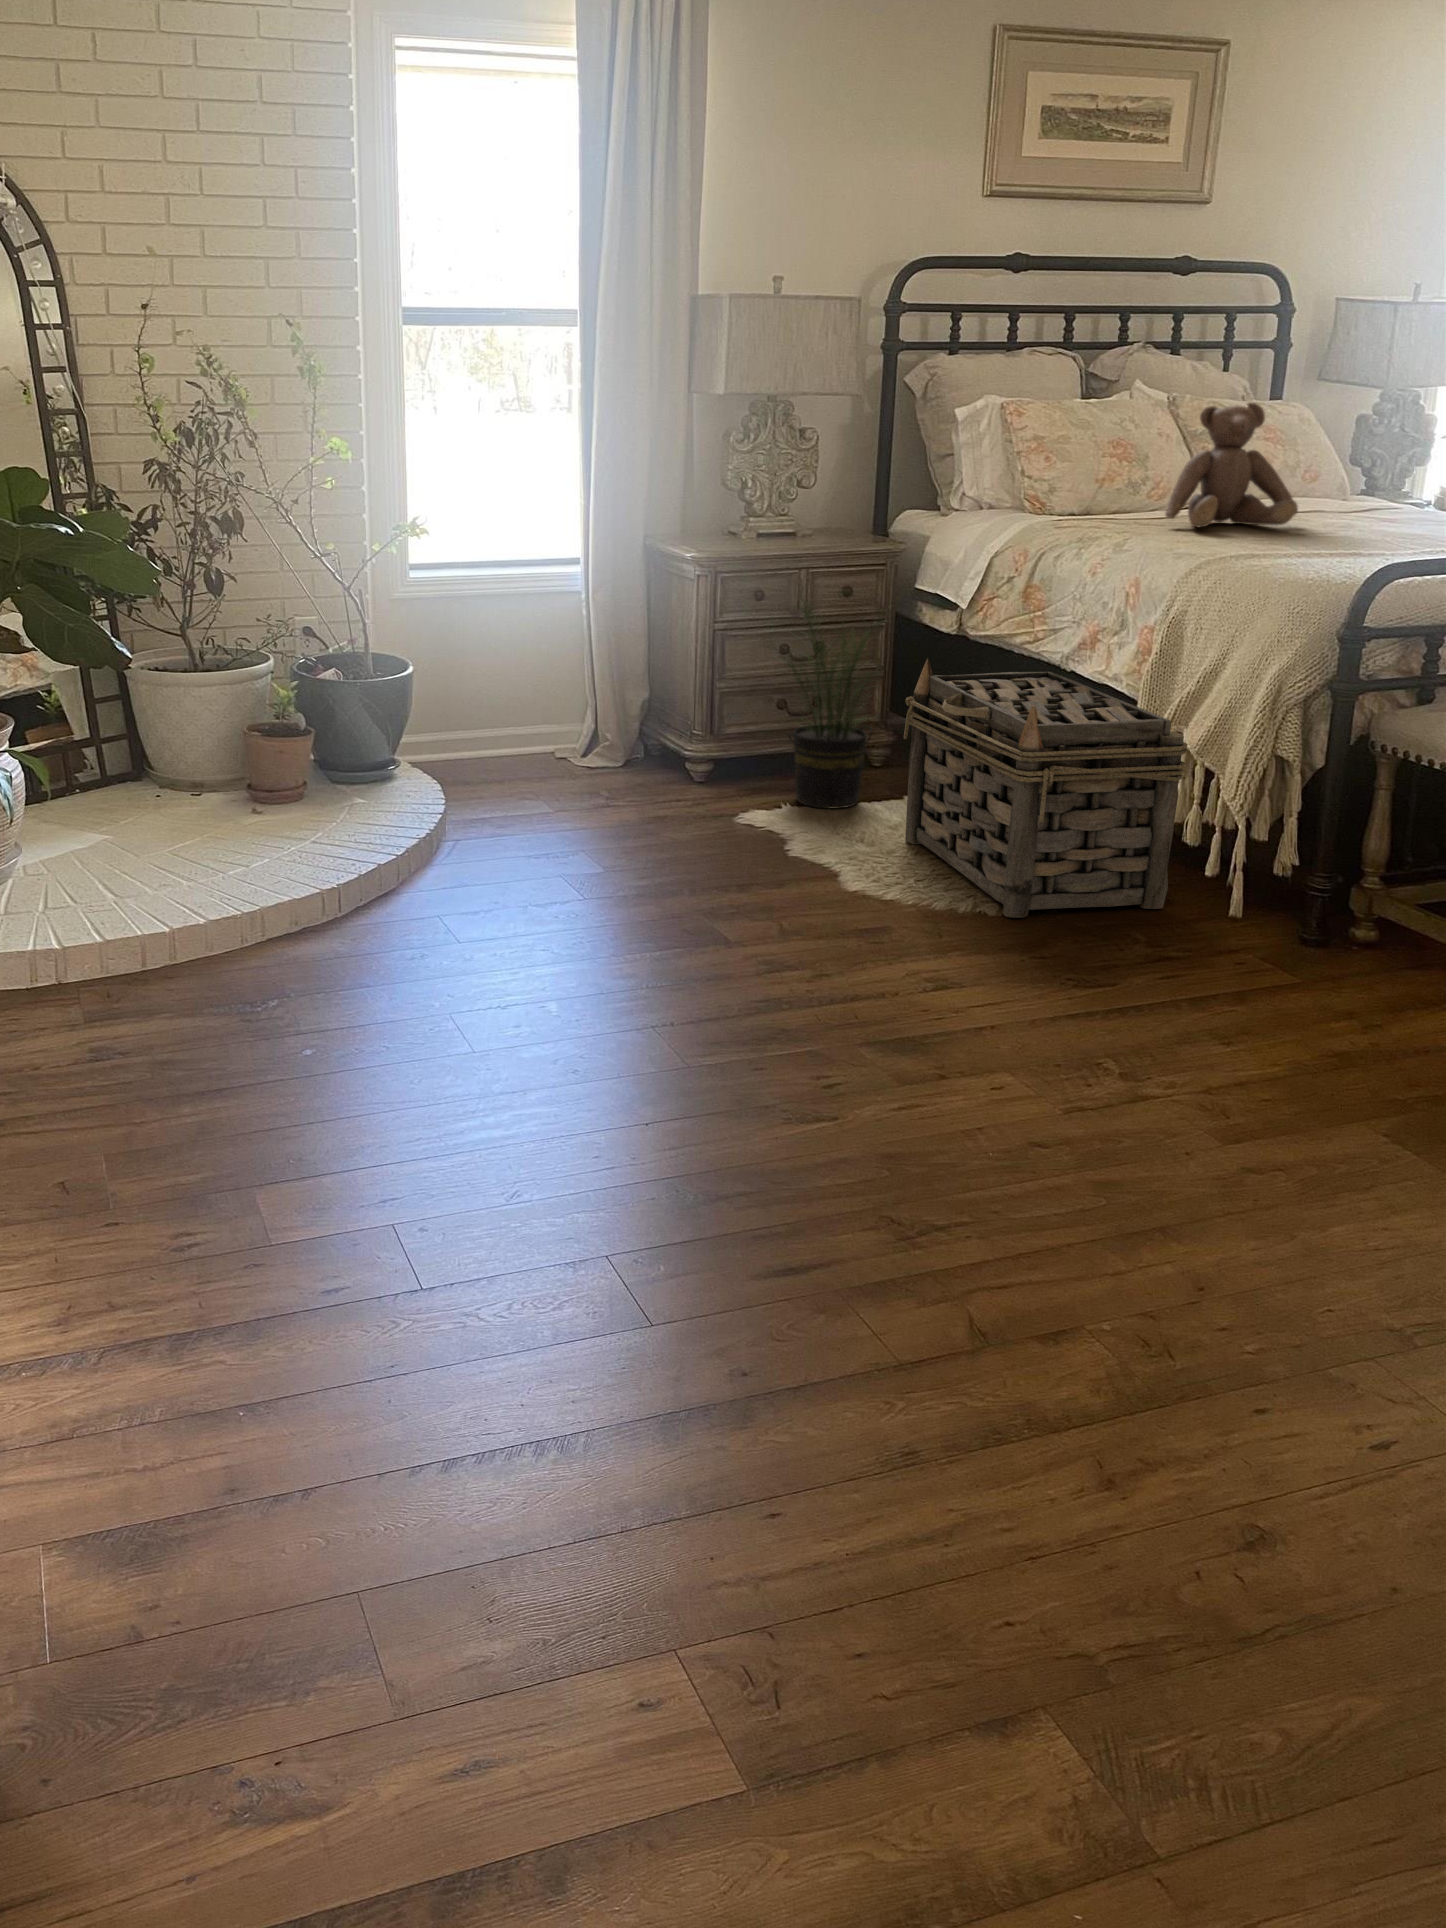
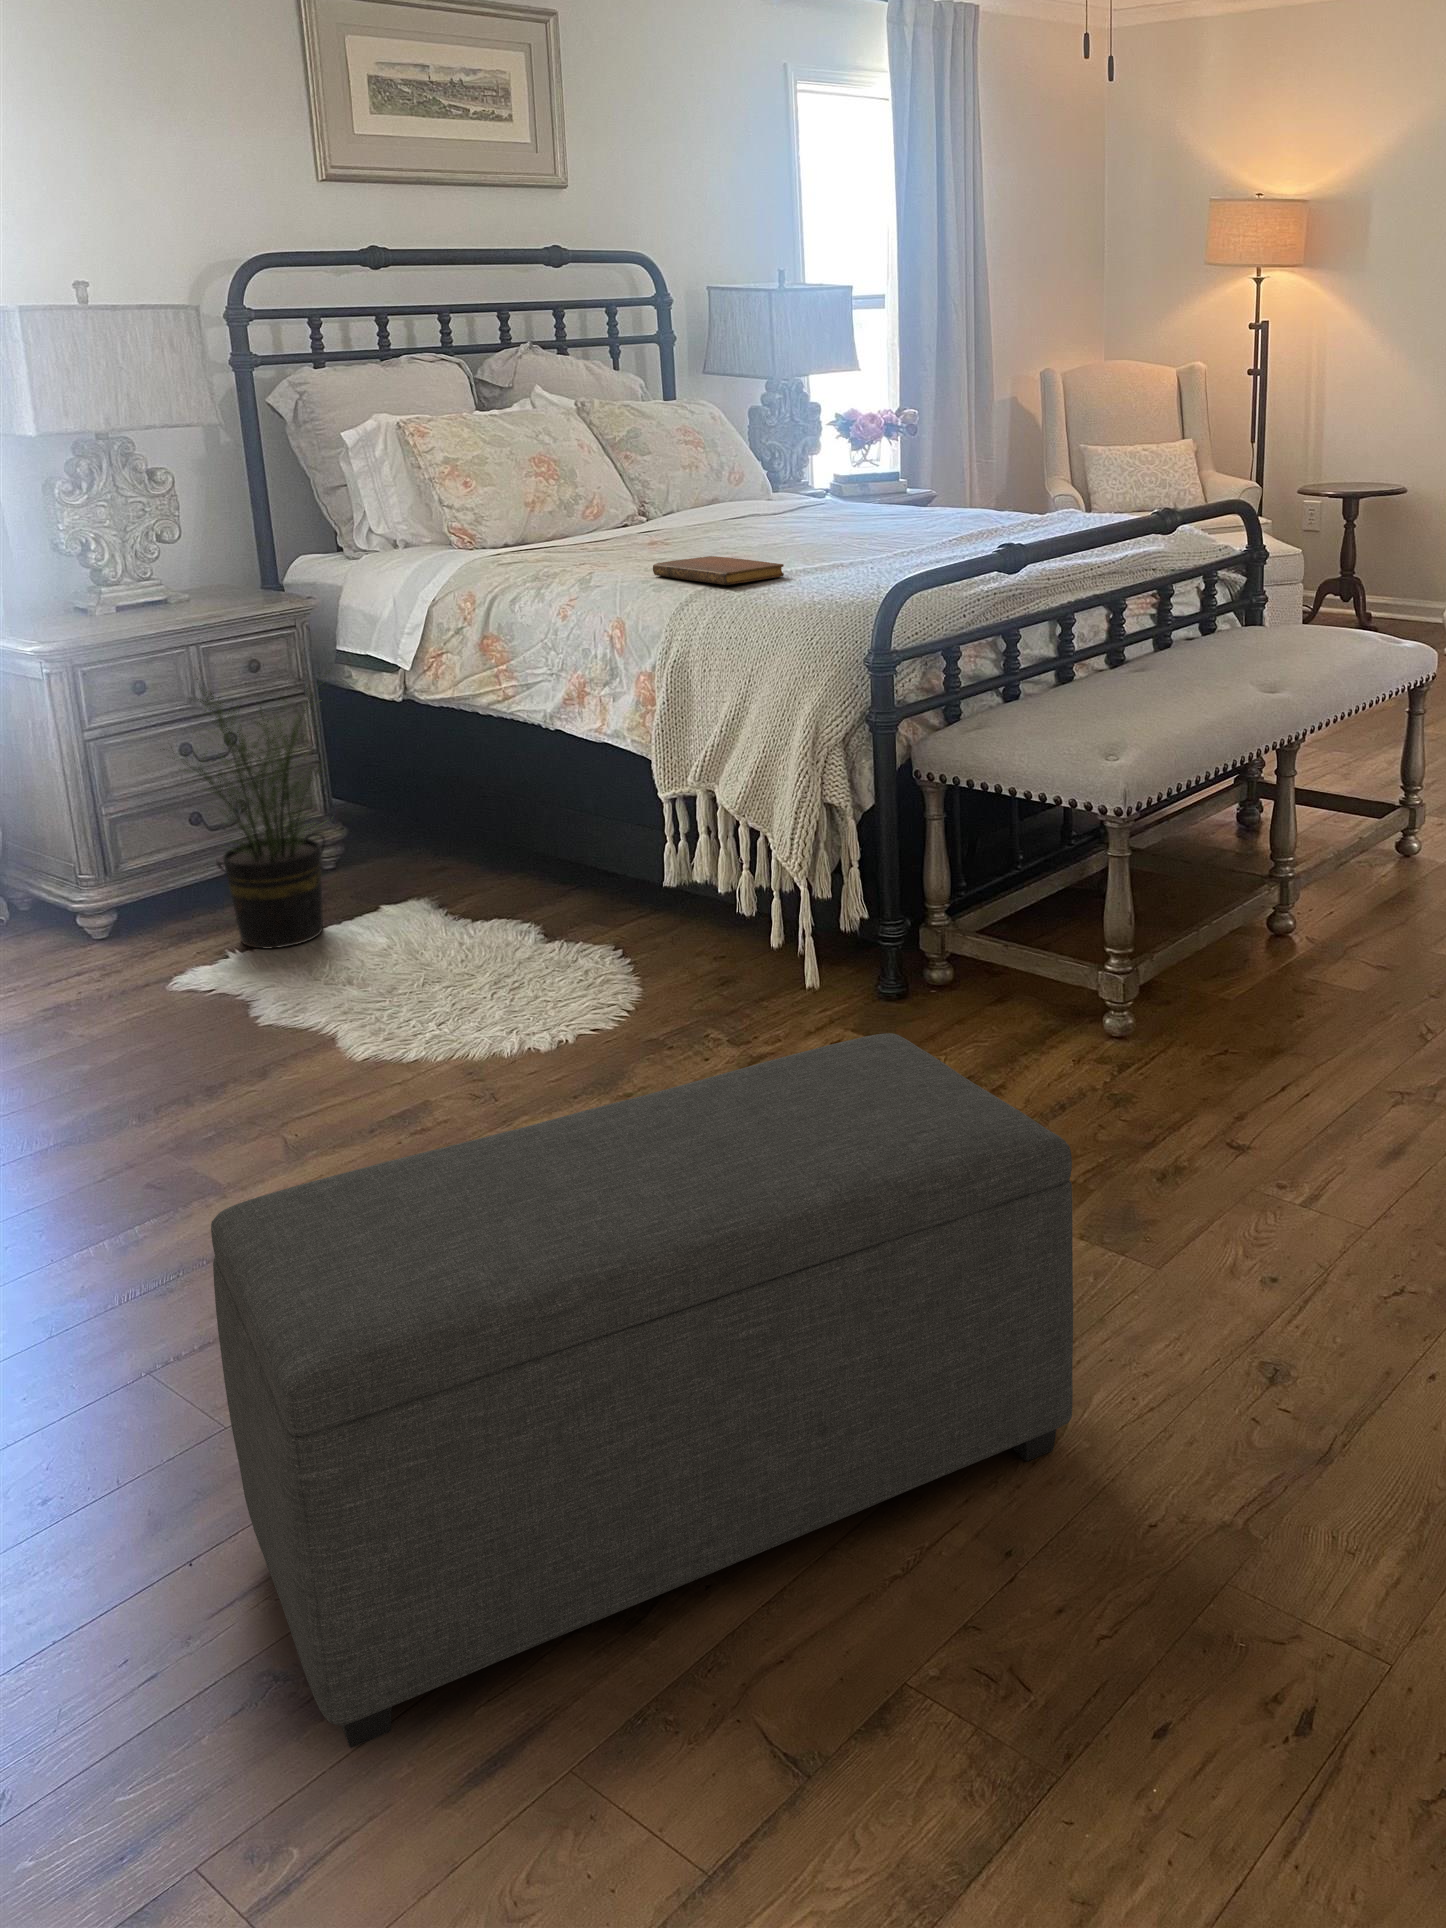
teddy bear: present [1165,403,1298,527] -> none [620,406,757,549]
notebook: none [1176,536,1295,558] -> present [653,556,784,585]
basket: present [904,658,1187,917] -> none [374,737,733,1052]
ottoman: none [671,891,1300,1242] -> present [211,1033,1073,1748]

